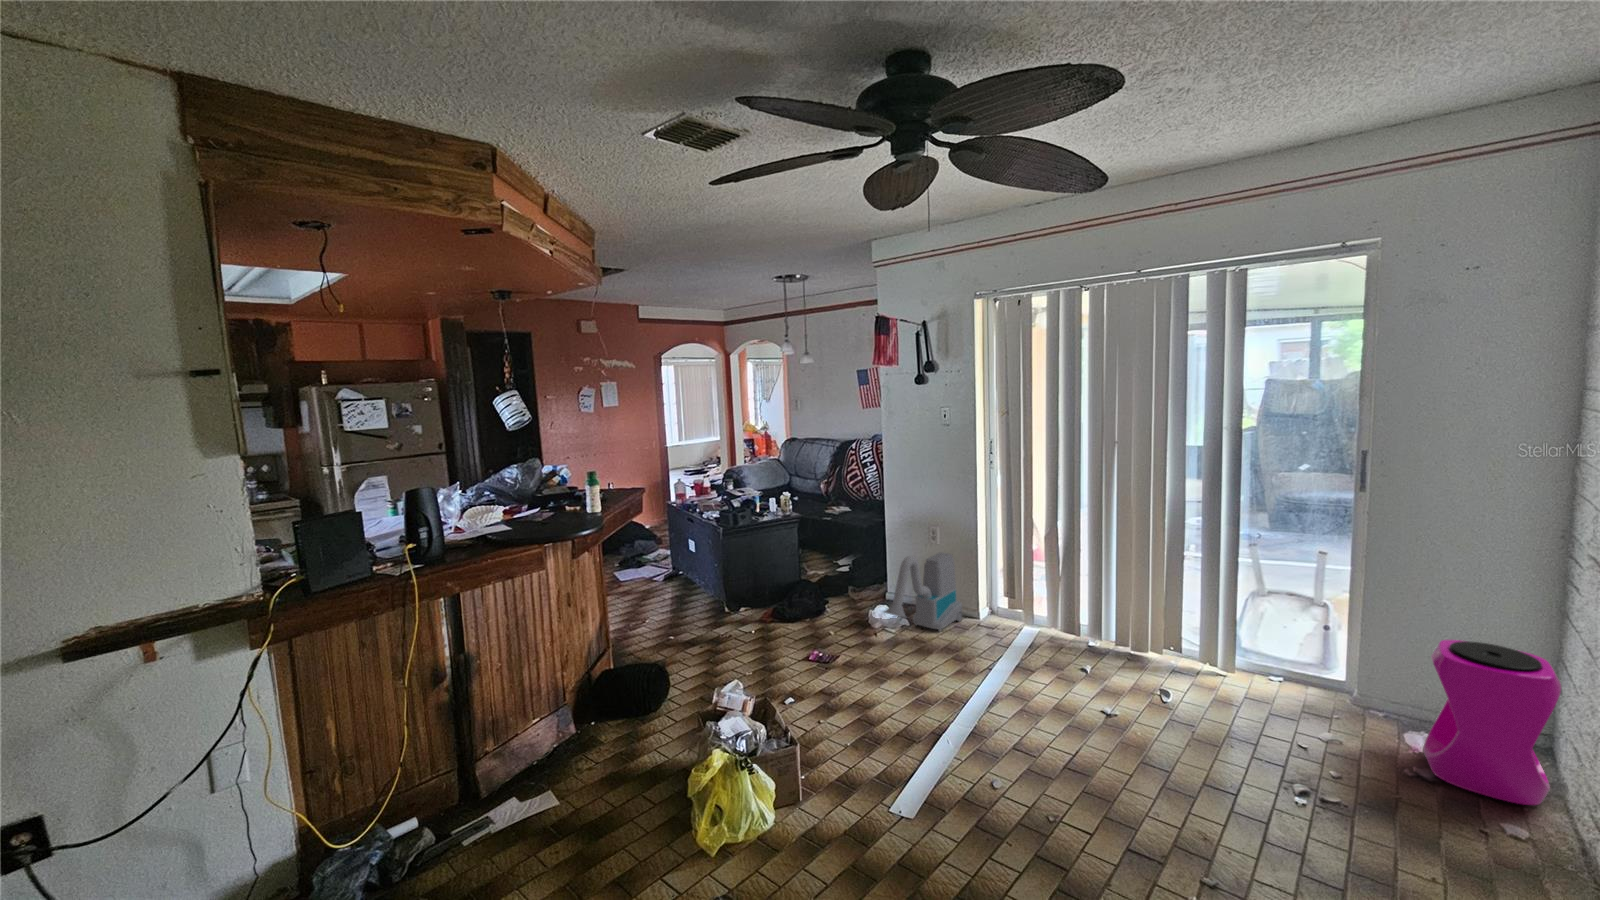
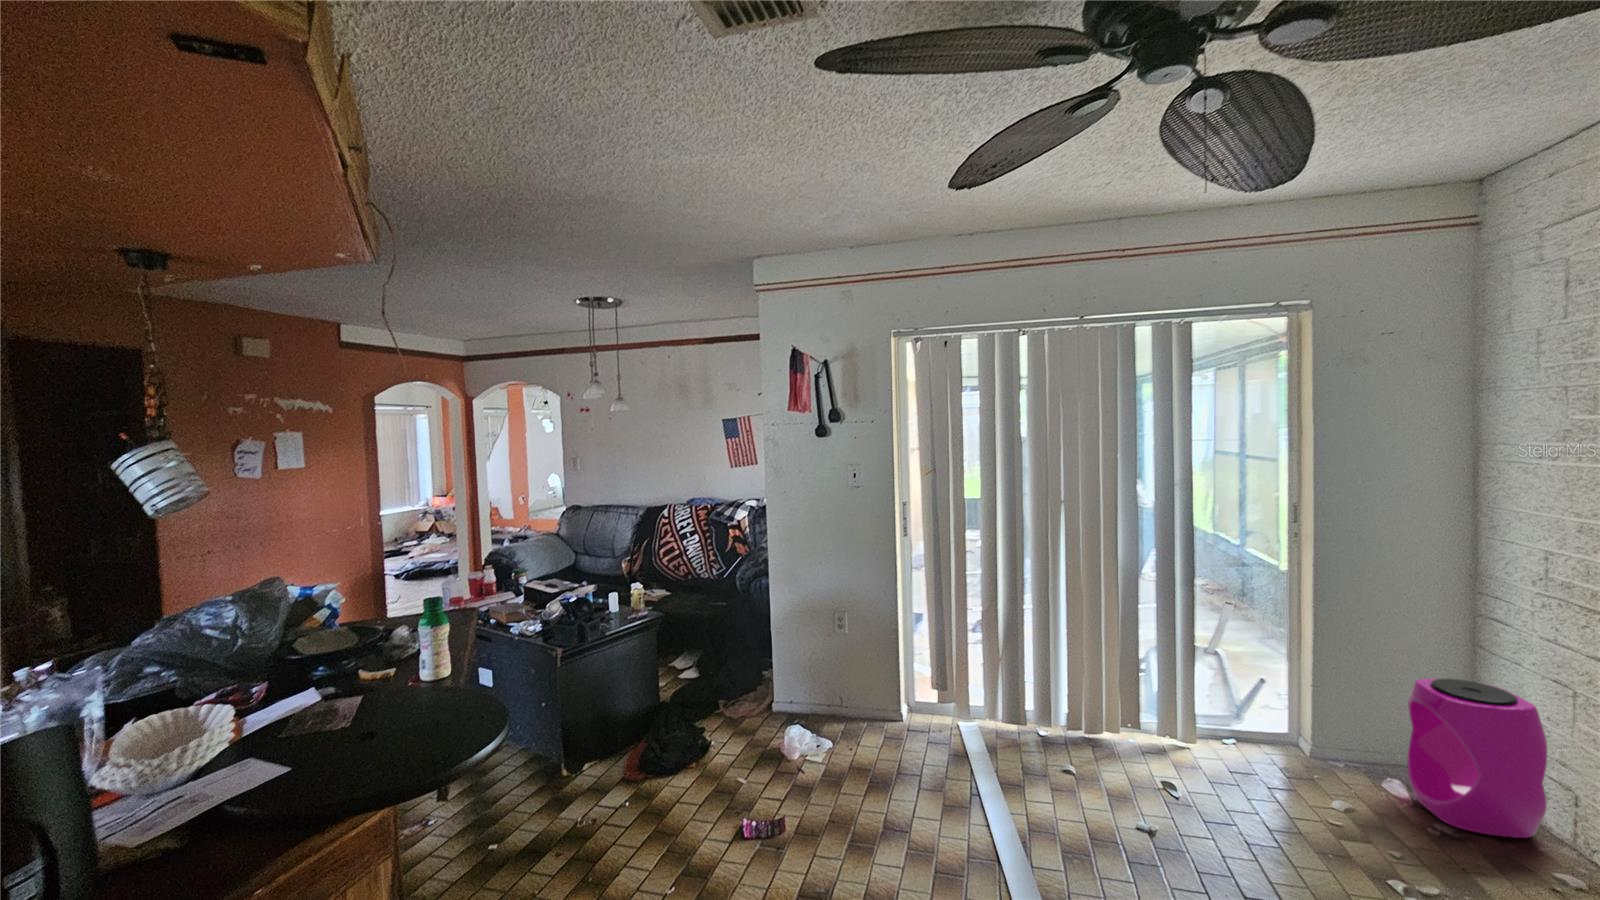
vacuum cleaner: present [884,553,962,631] -> none [829,644,888,750]

